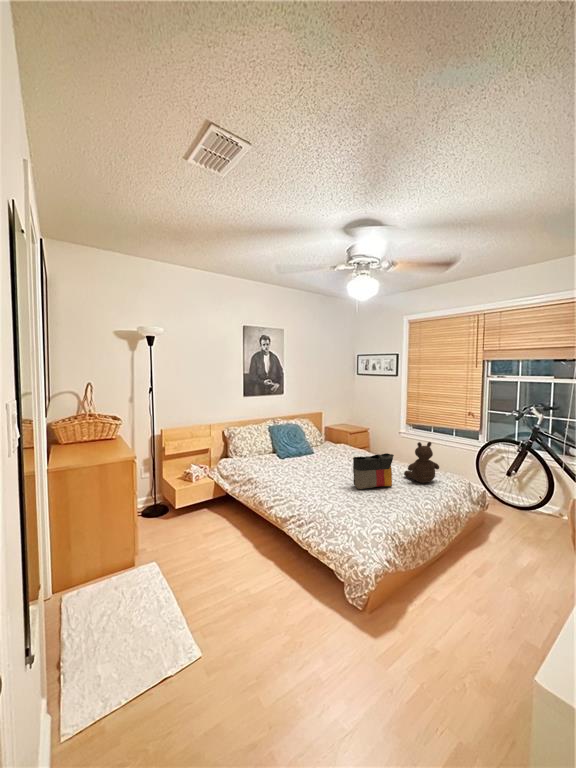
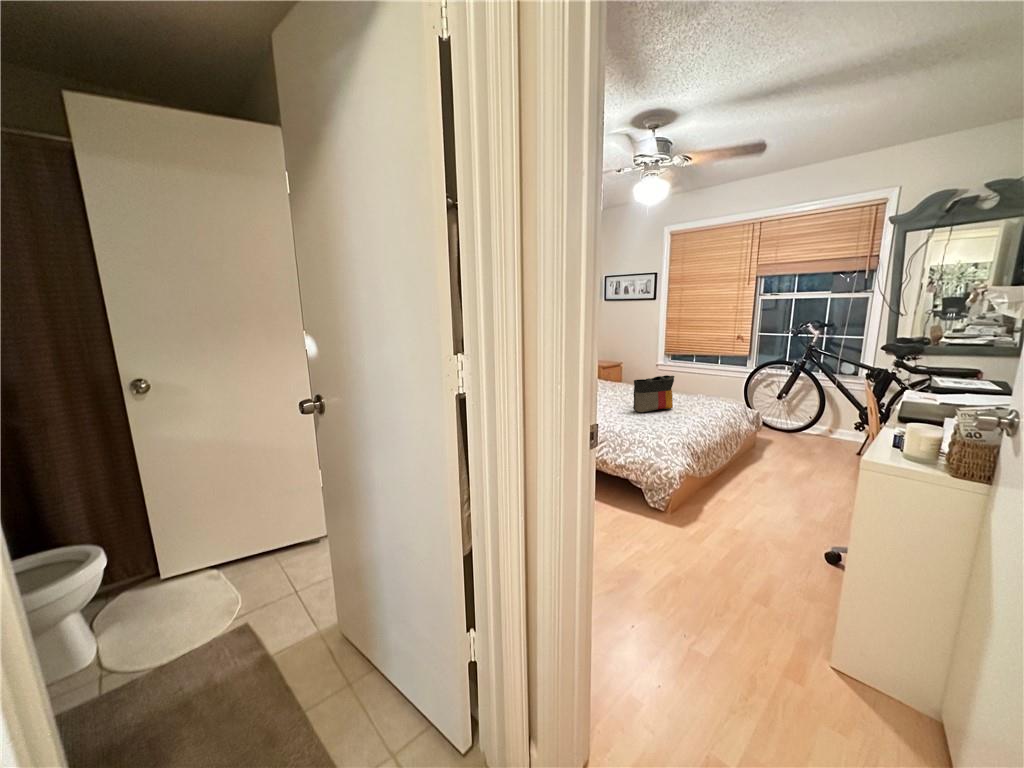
teddy bear: present [404,442,439,483] -> none [680,362,718,404]

